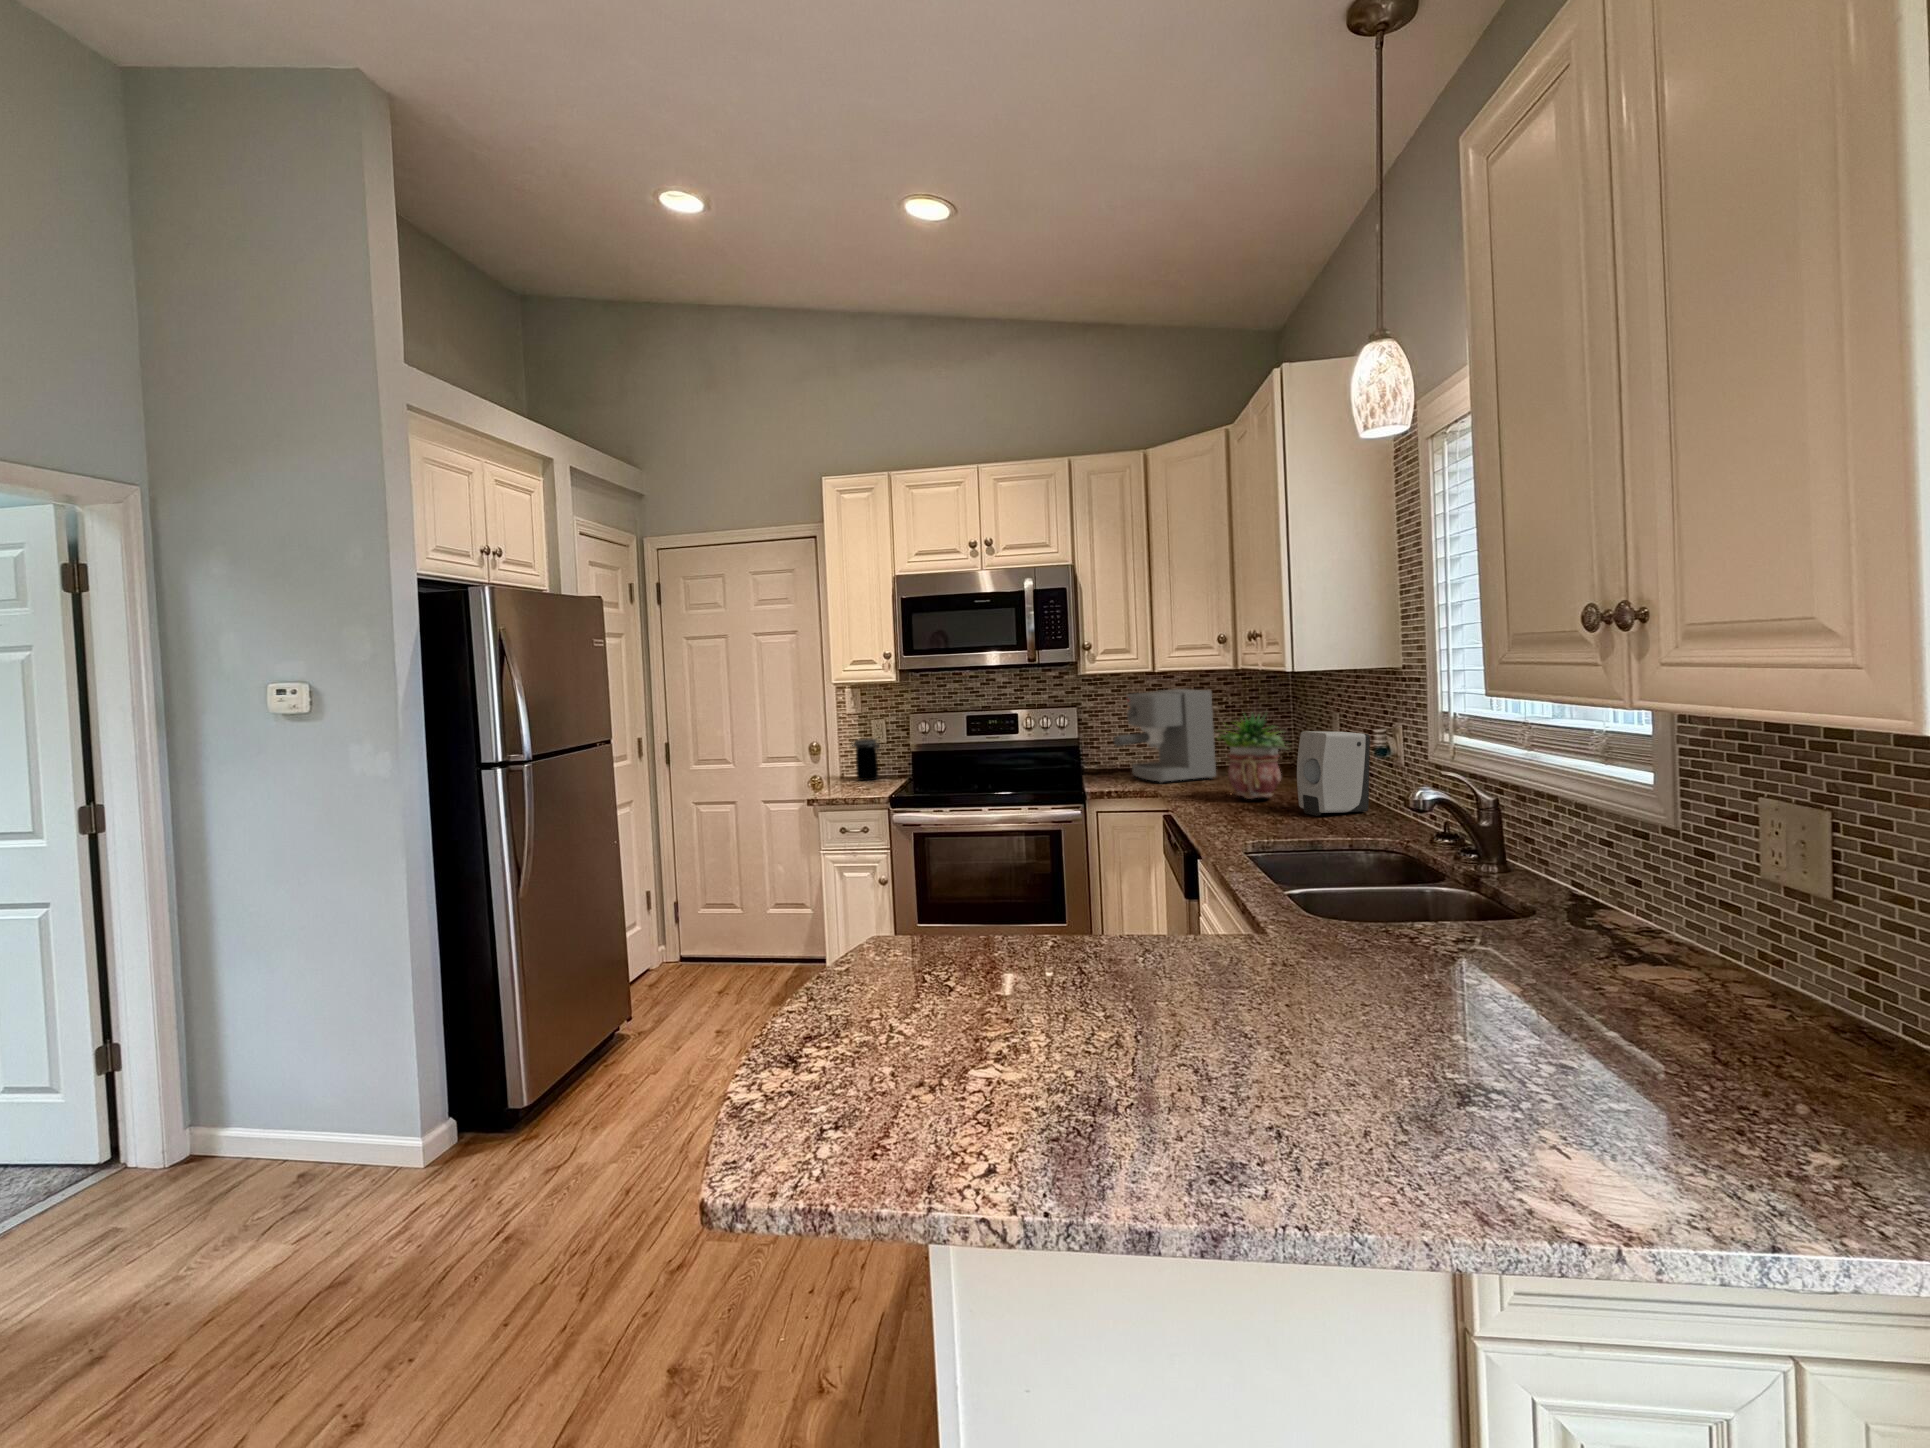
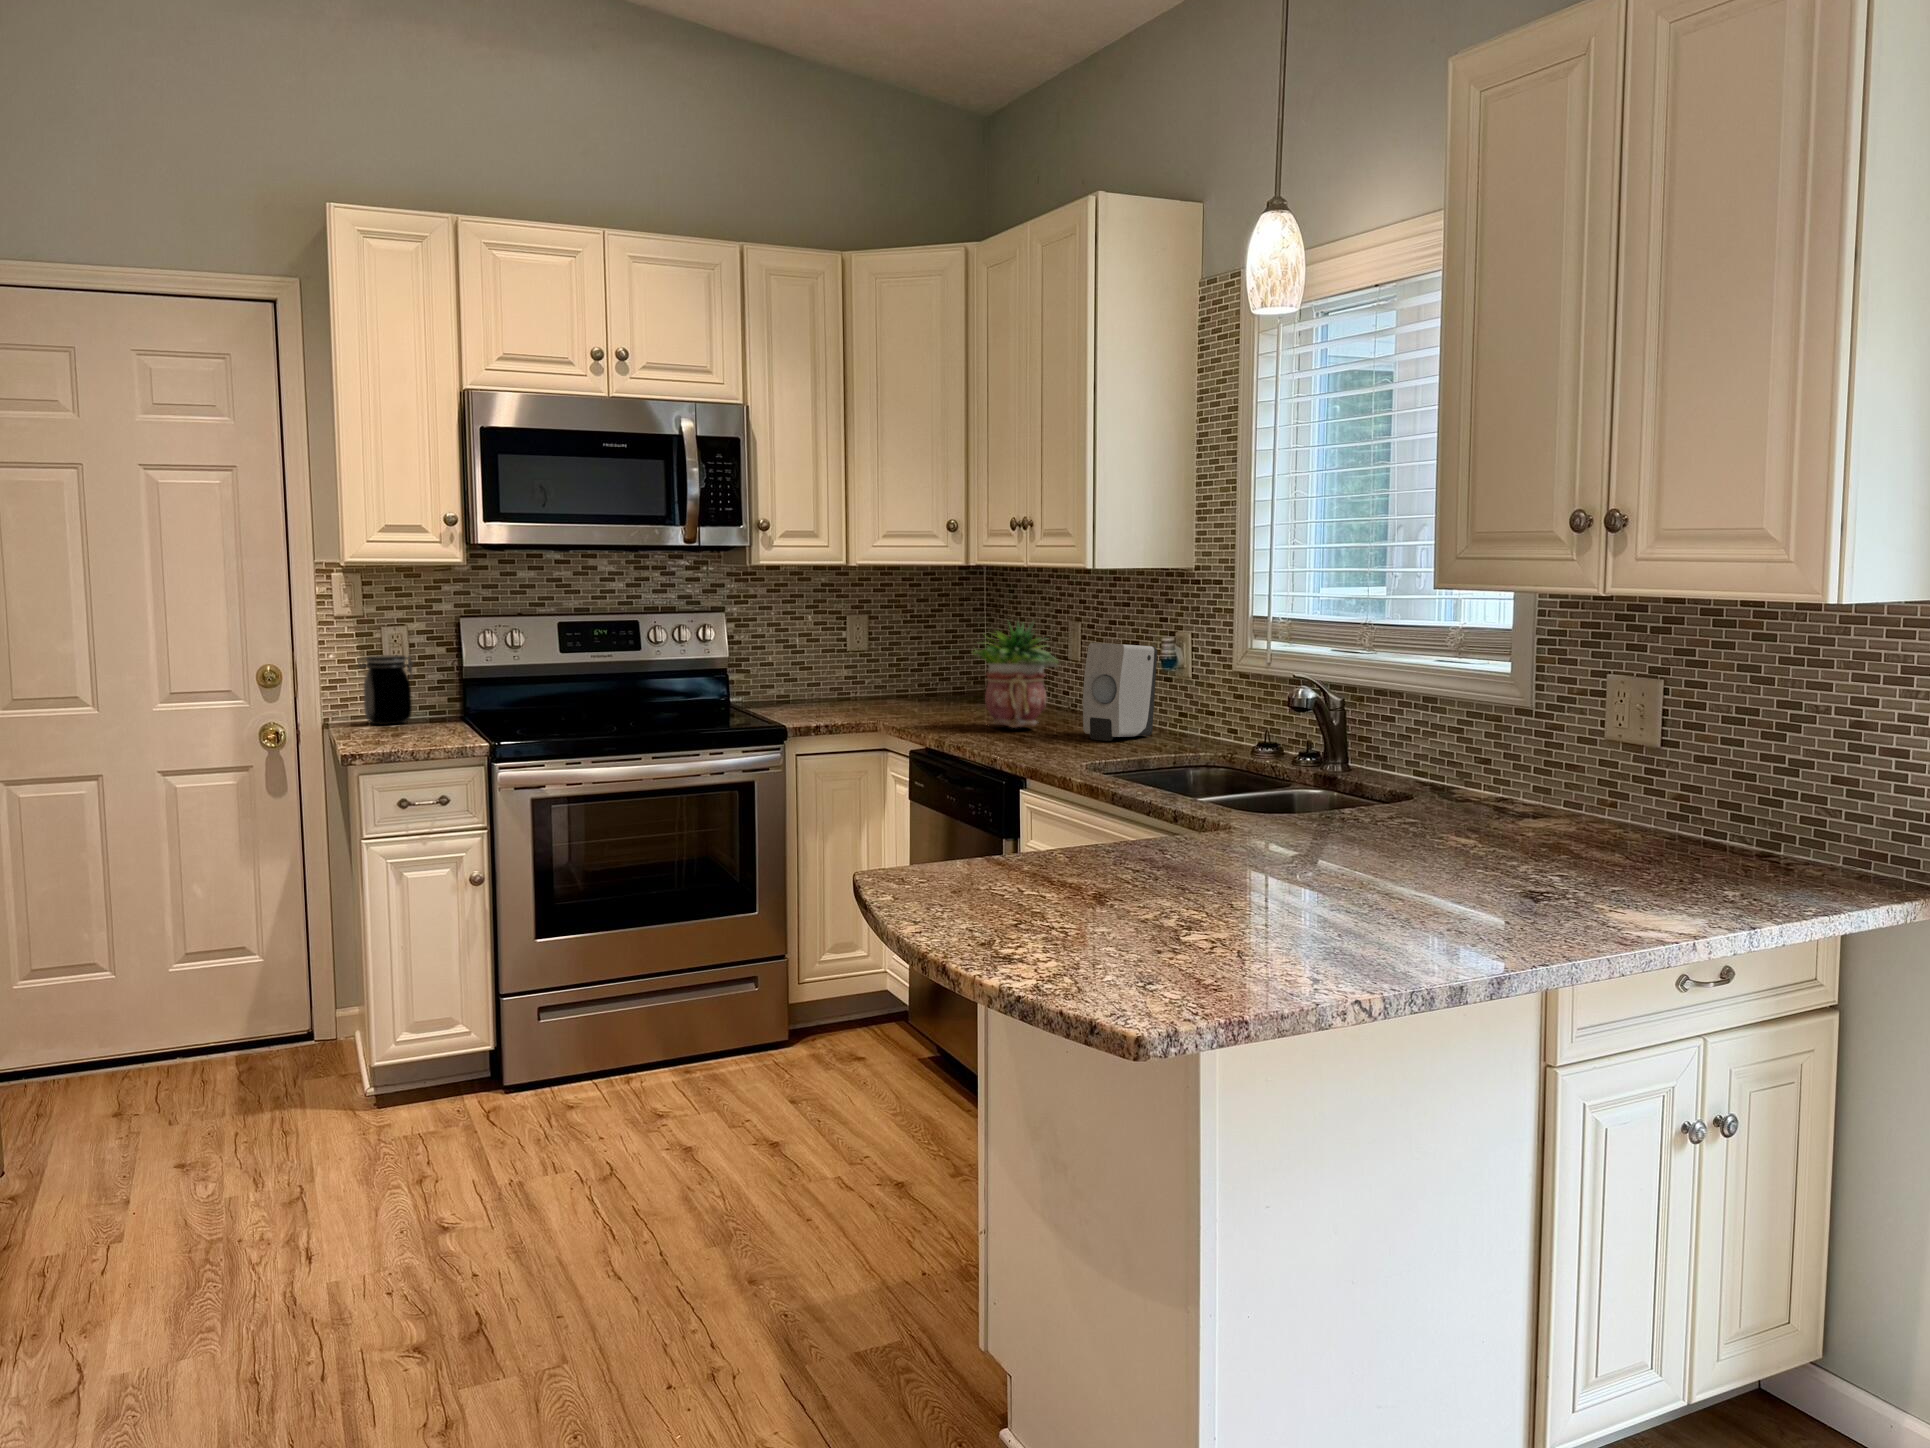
coffee maker: present [1114,689,1216,783] -> none [814,592,933,717]

